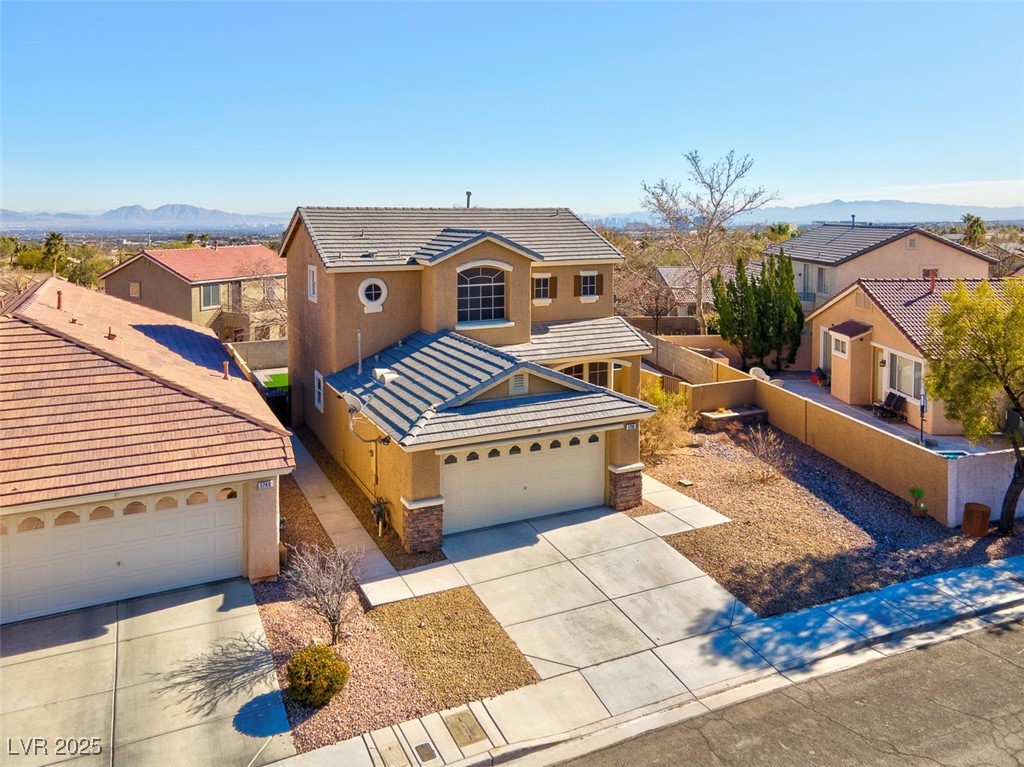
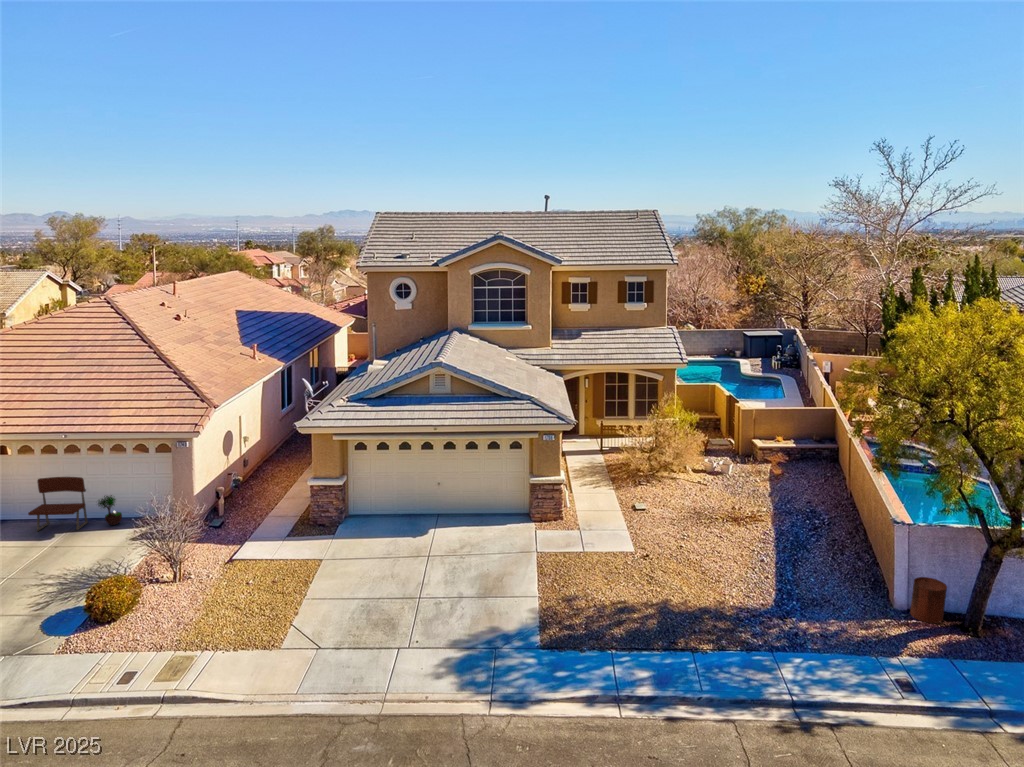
potted tree: present [908,488,928,517] -> present [98,495,122,525]
bench: none [83,540,149,615] -> present [28,477,88,531]

